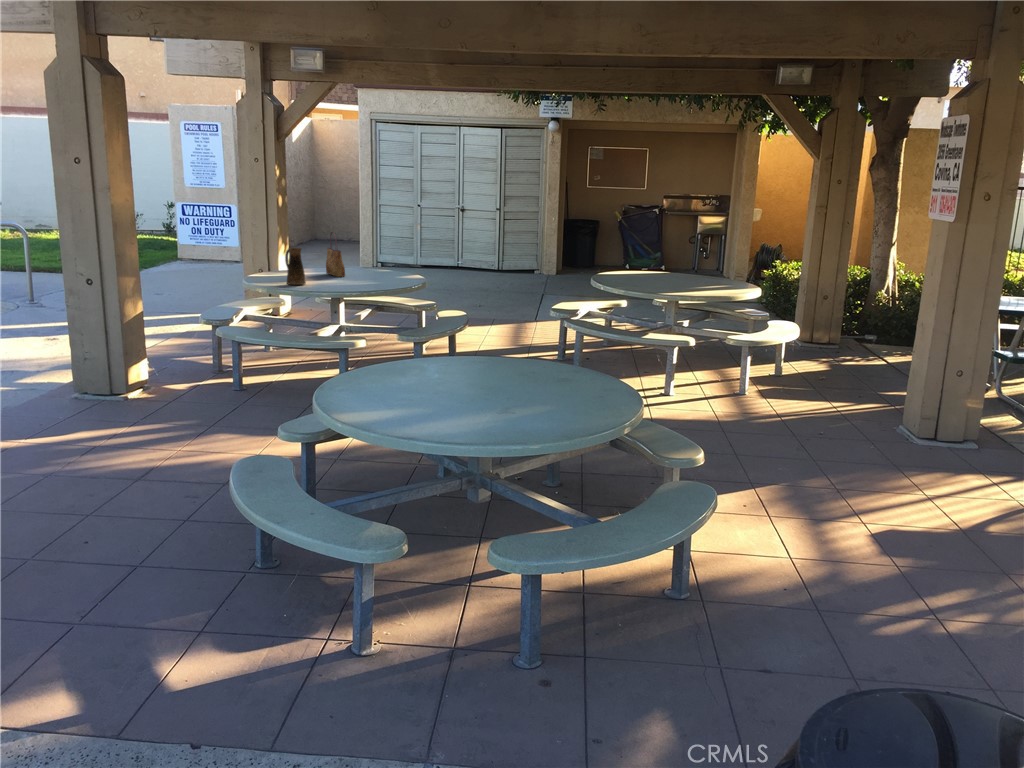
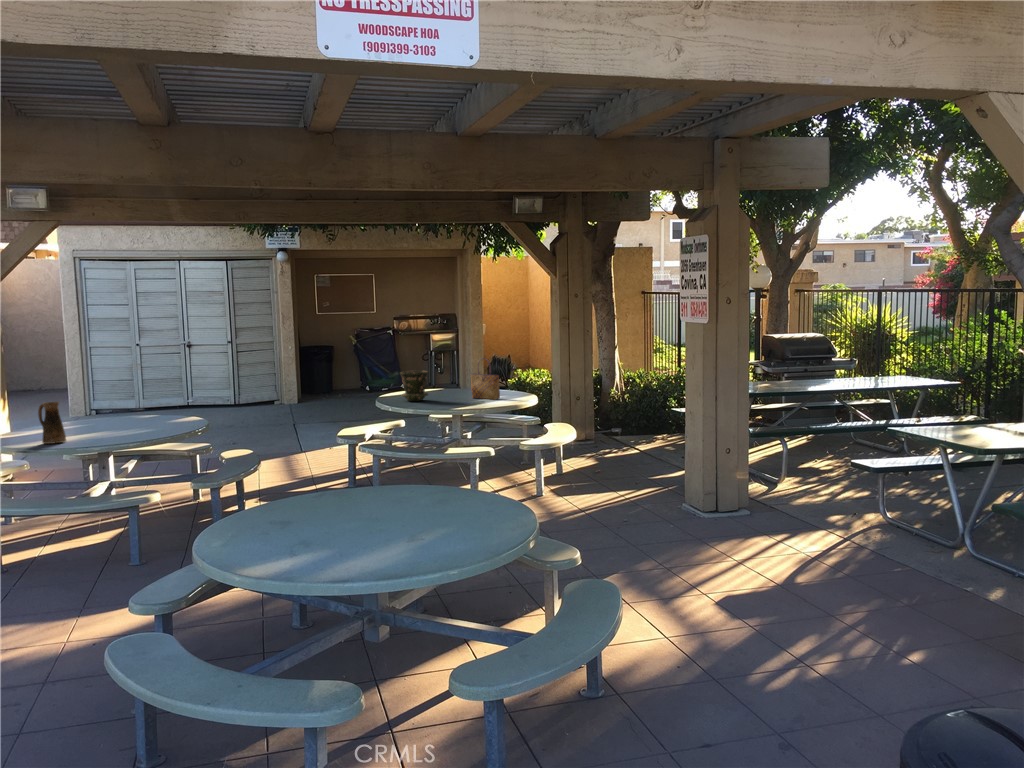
tote bag: present [326,232,345,277] -> present [471,358,500,400]
flower pot: none [624,250,654,282] -> present [400,371,428,401]

